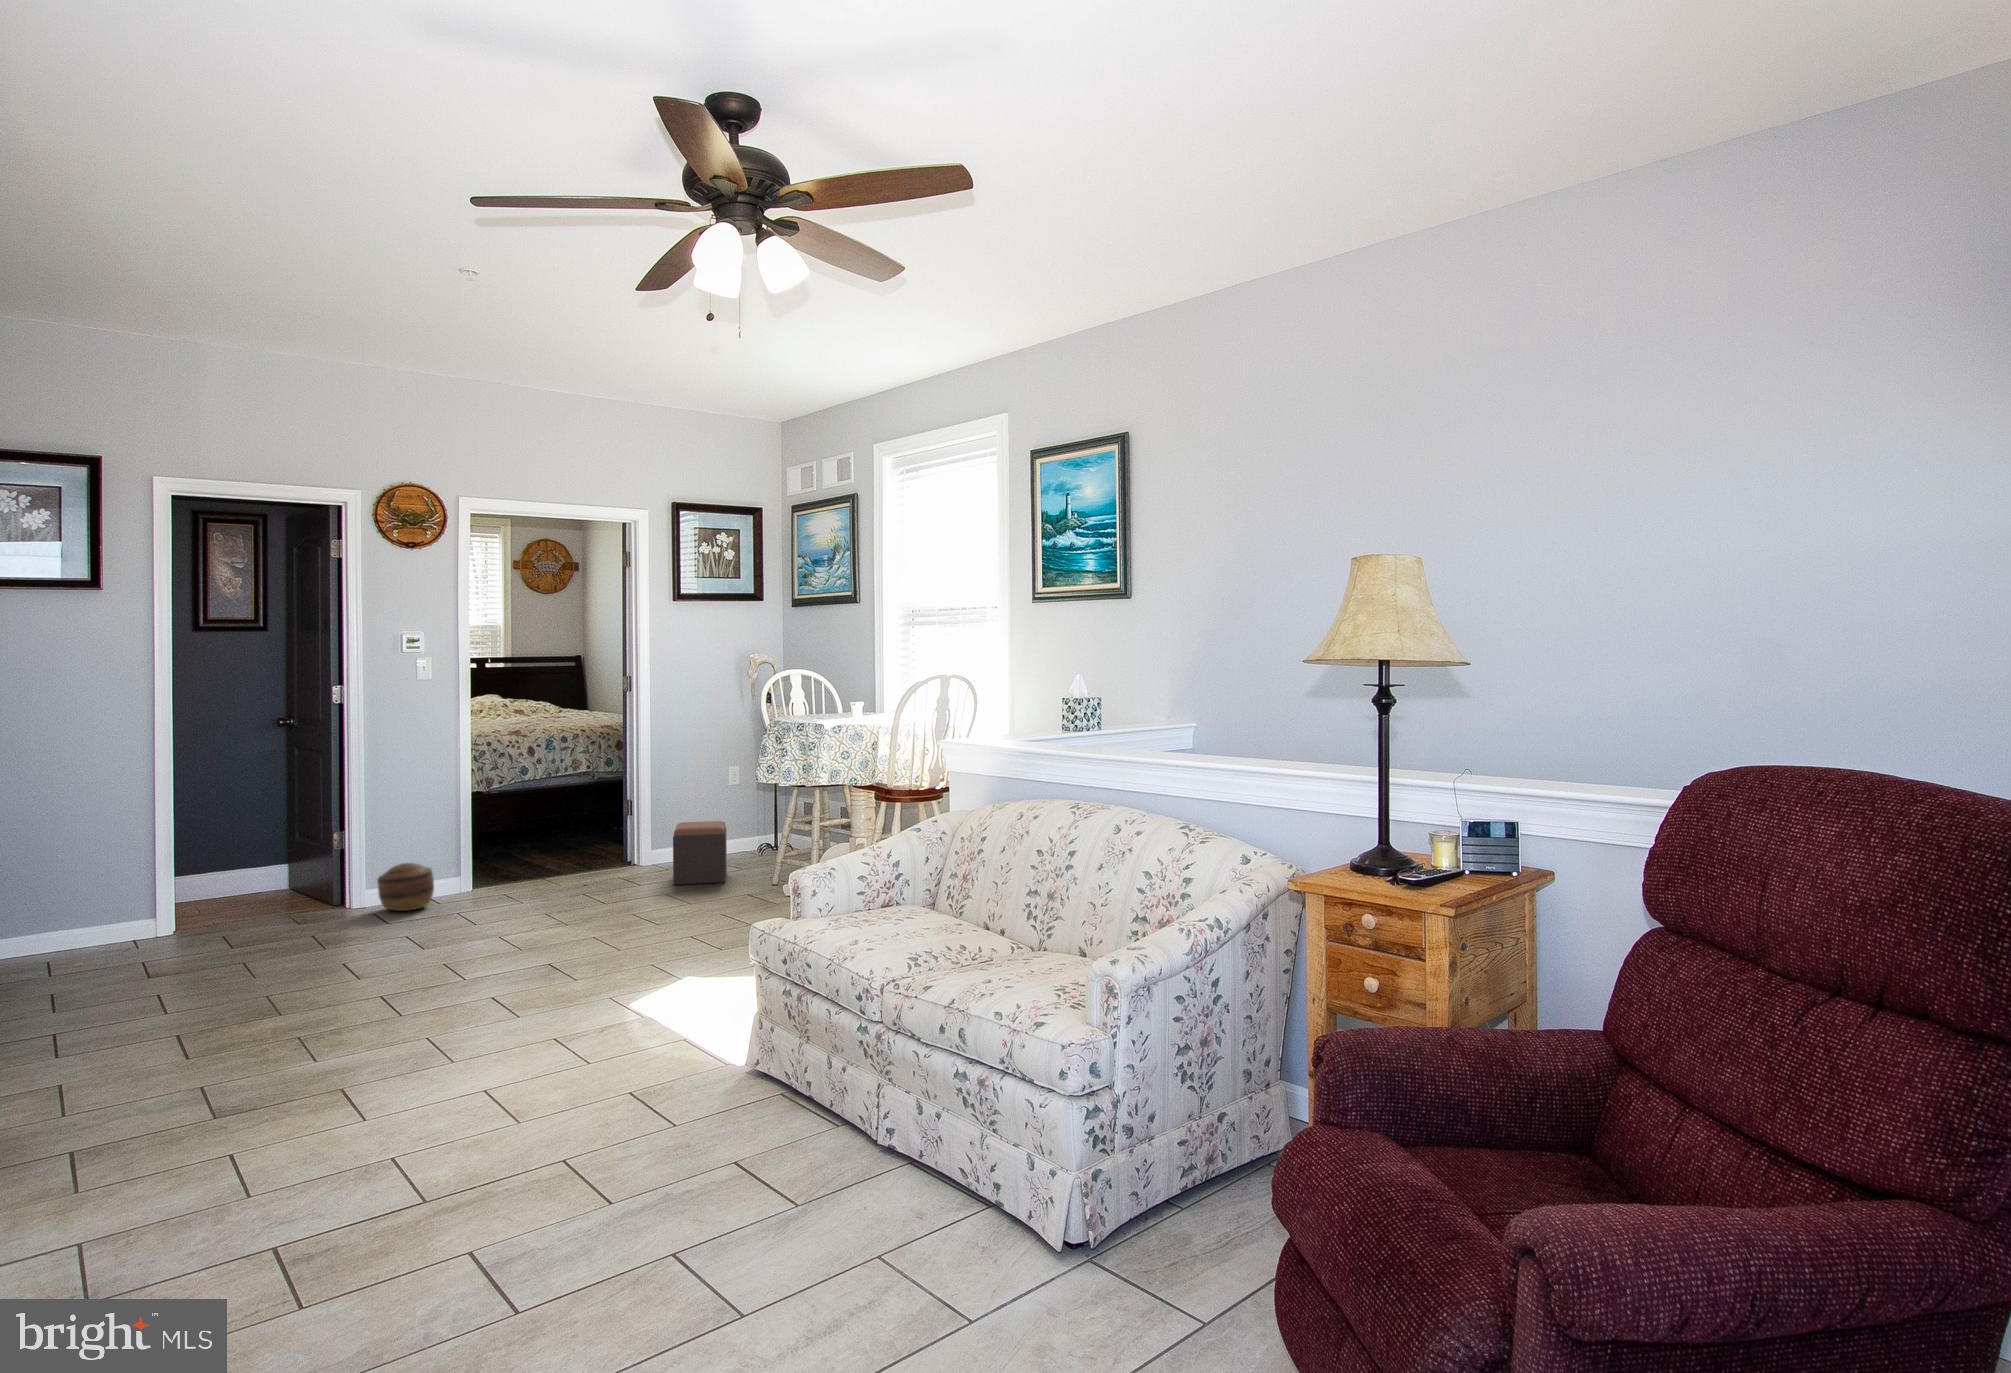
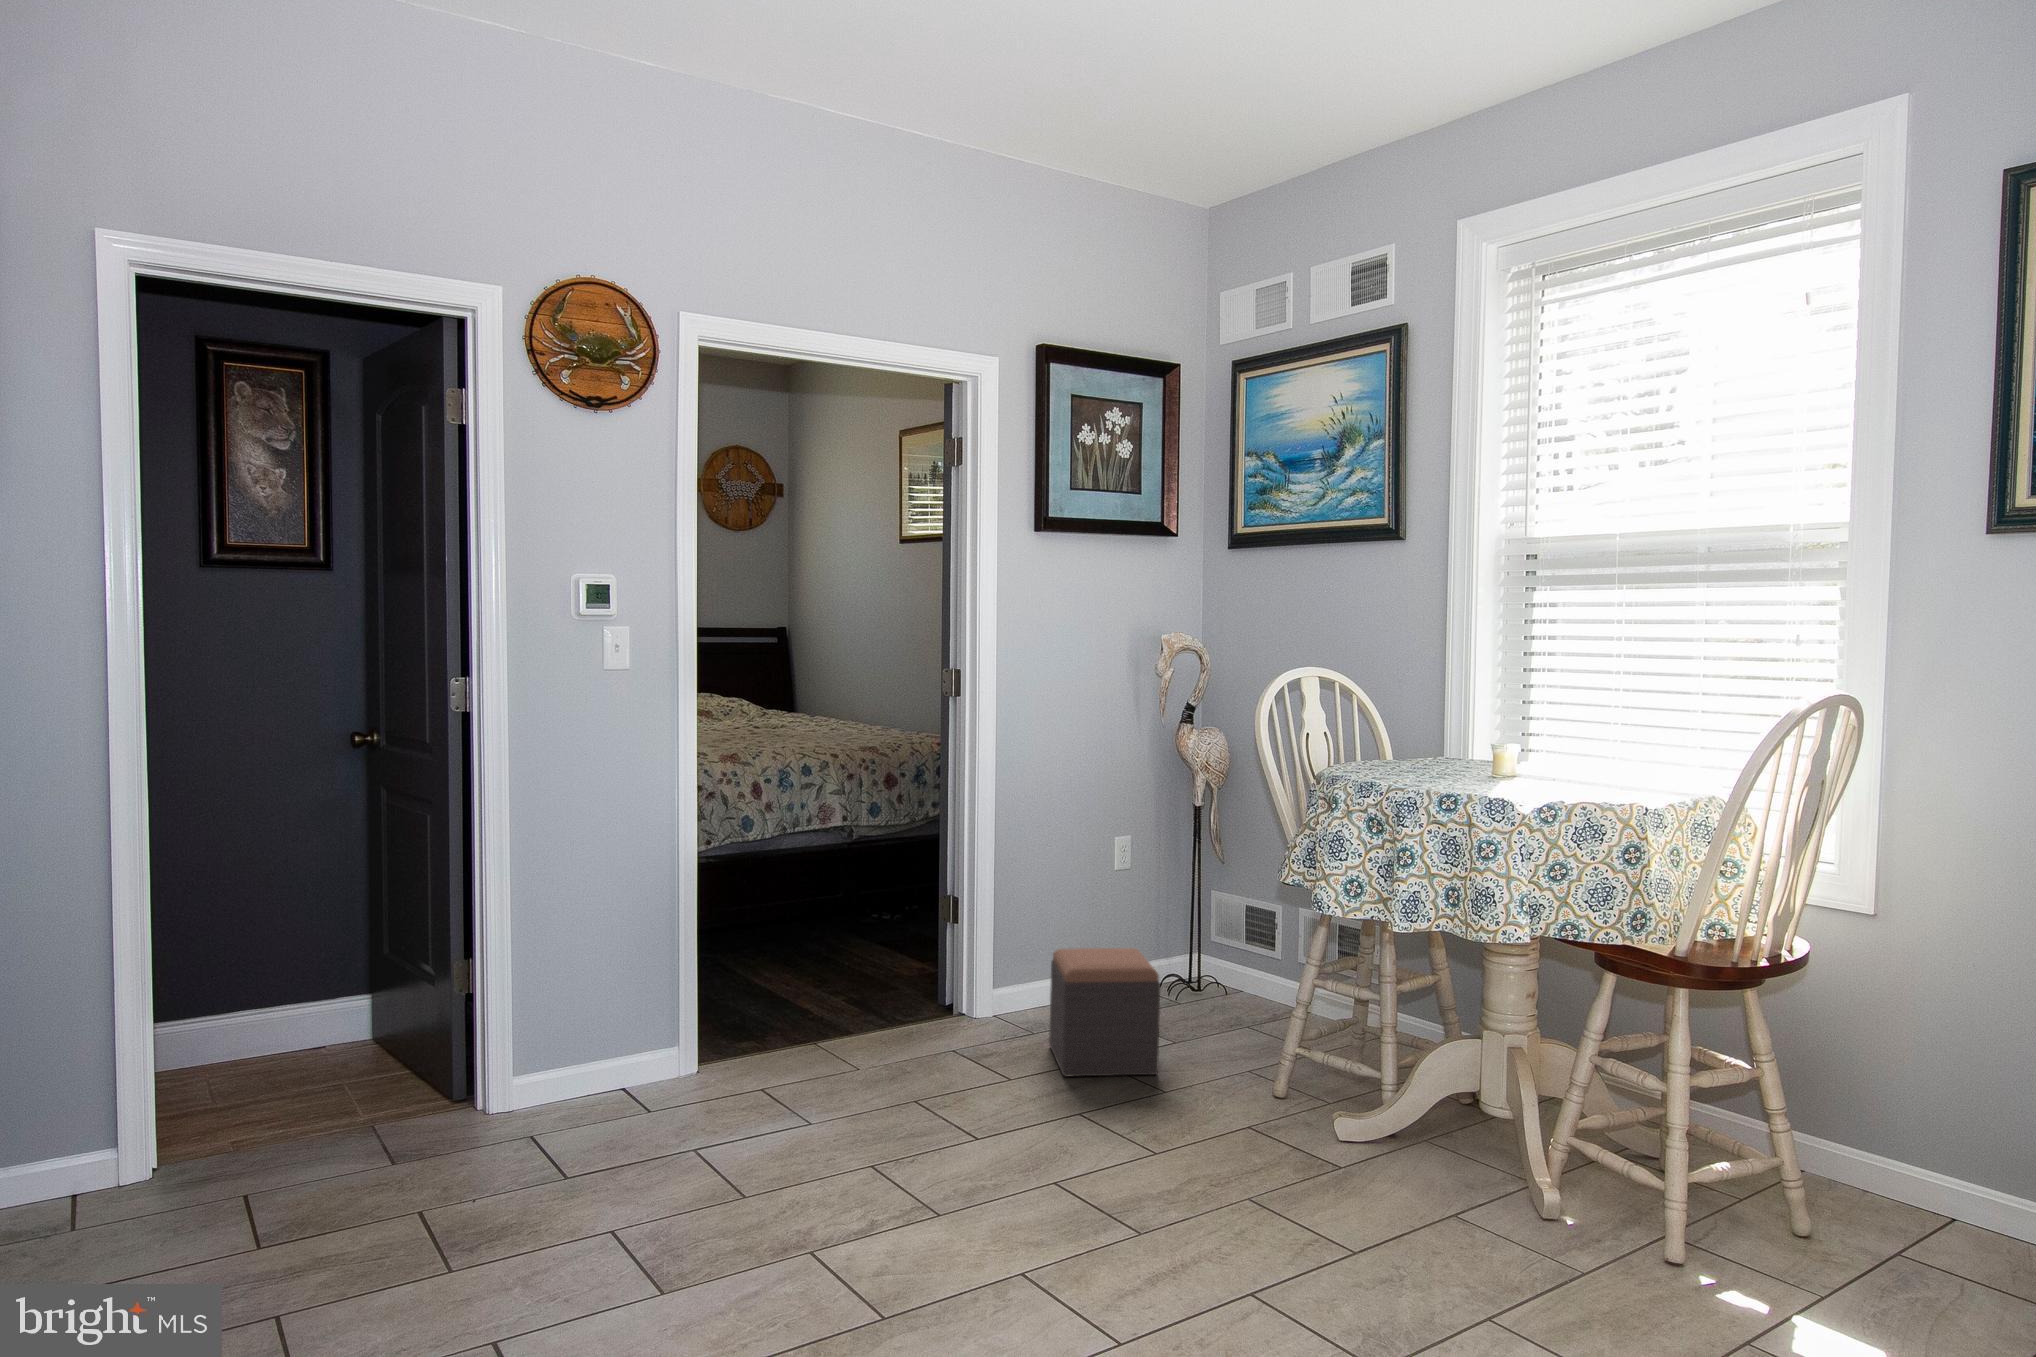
basket: present [377,863,434,911] -> none [530,1030,634,1129]

